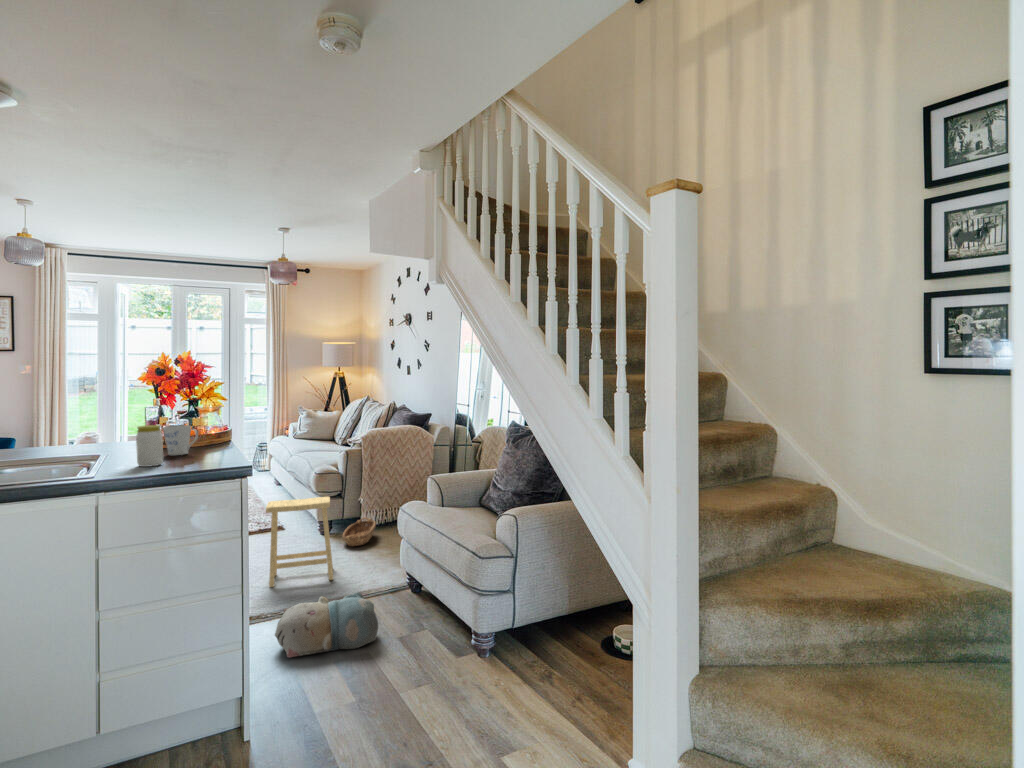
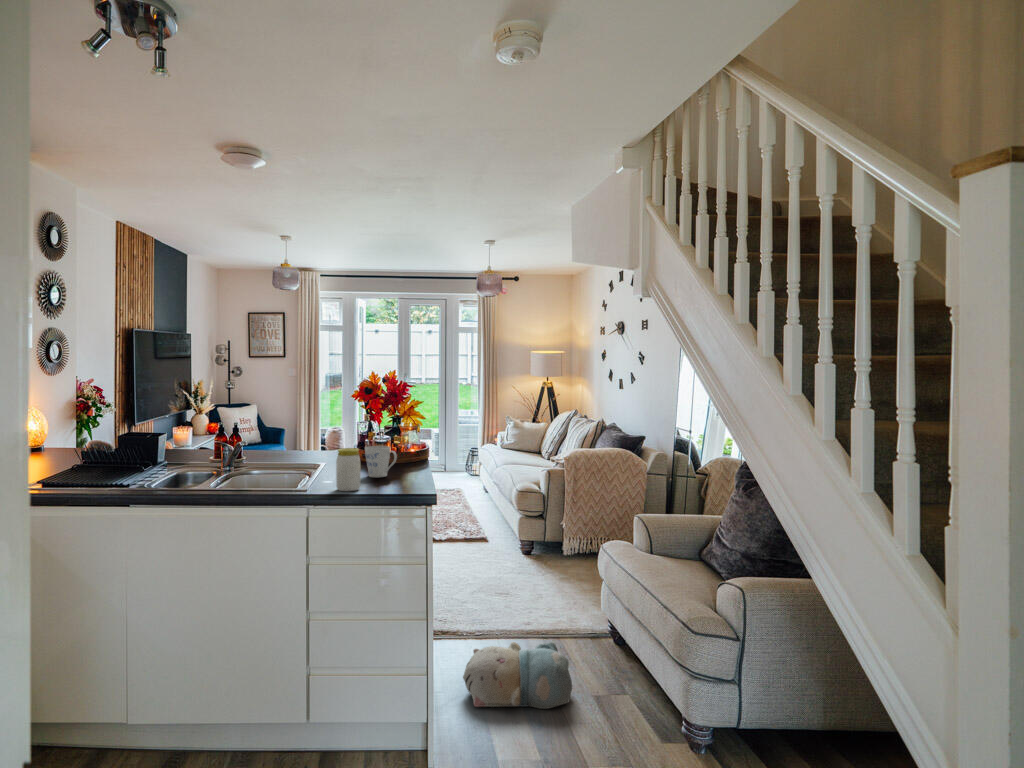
footstool: present [266,496,333,587] -> none [464,523,530,616]
basket: present [343,518,376,546] -> none [533,545,581,581]

